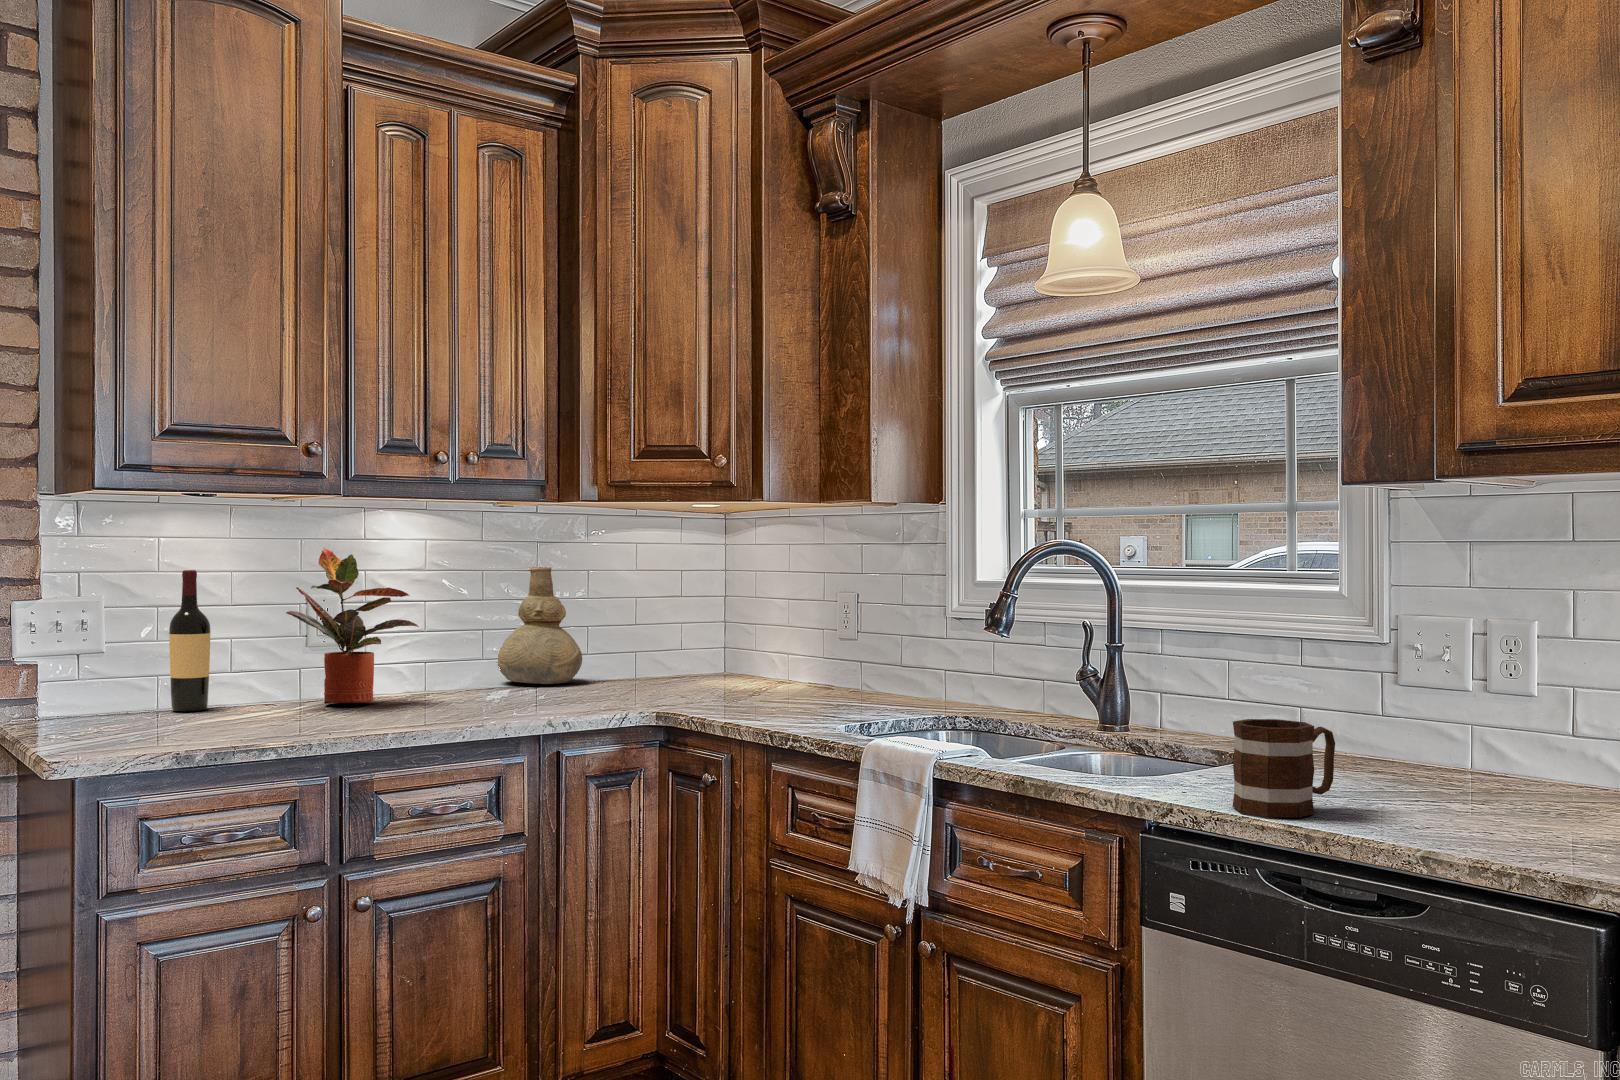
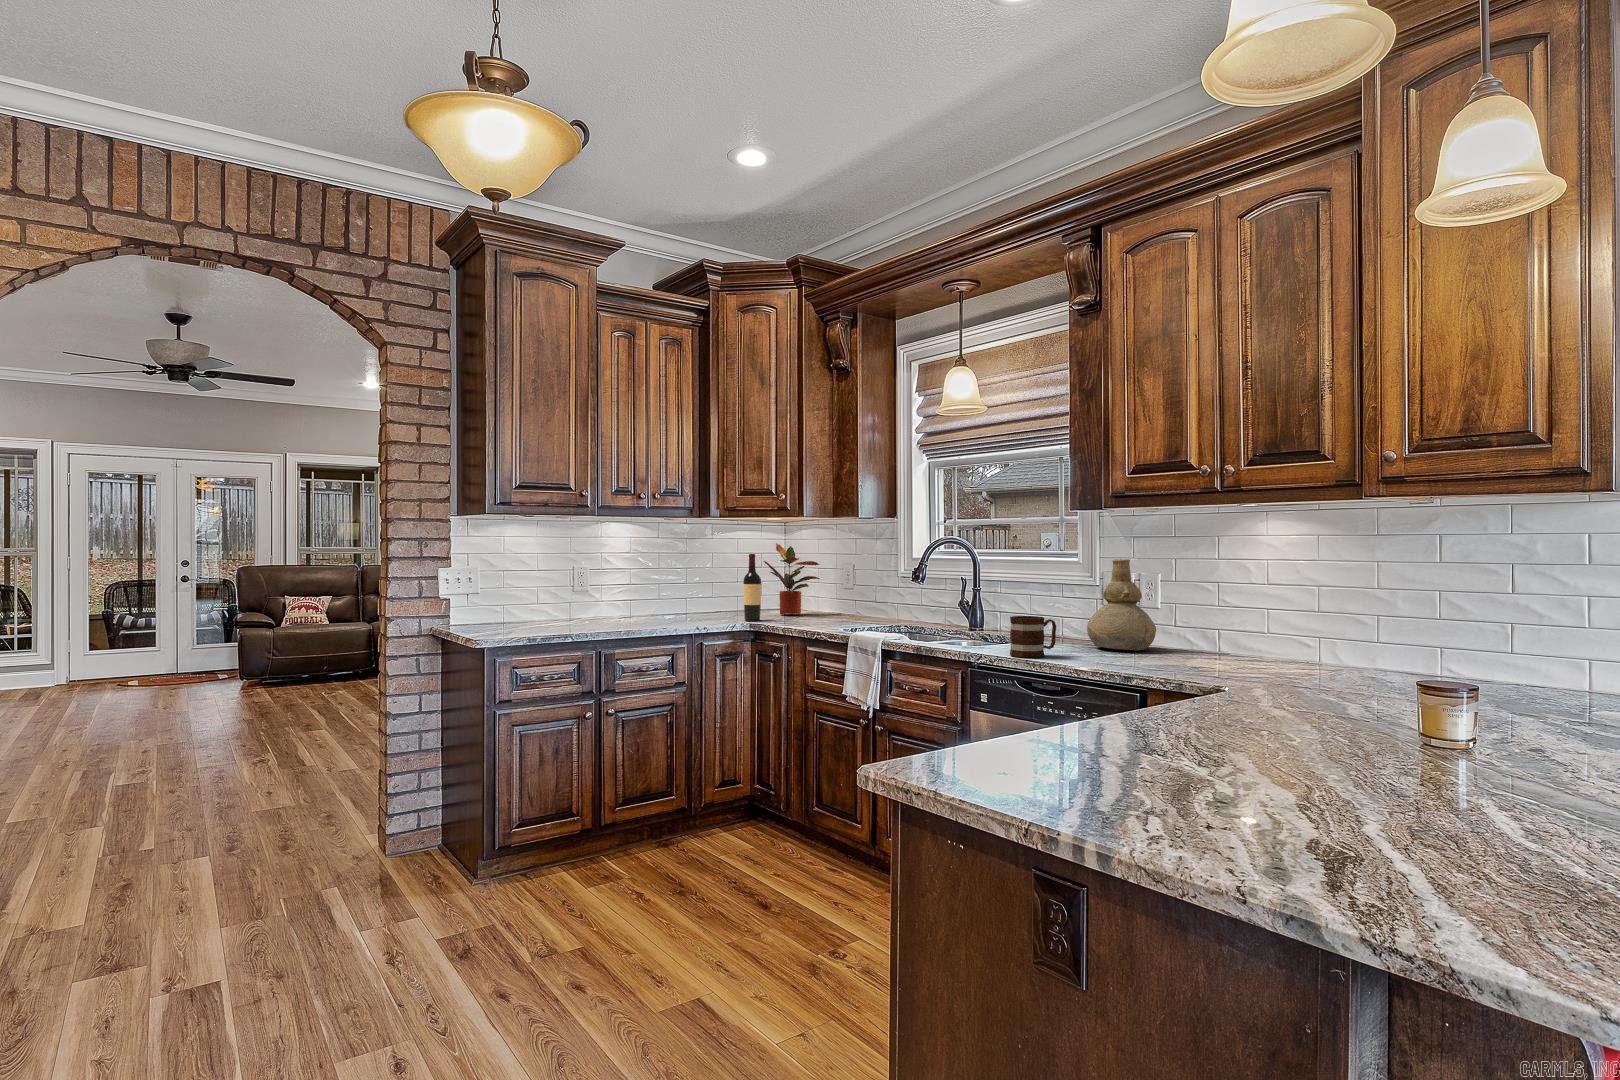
potted plant: present [286,548,419,704] -> present [764,543,820,614]
vase: present [497,567,582,684] -> present [1087,559,1156,650]
wine bottle: present [169,570,210,712] -> present [743,554,761,621]

